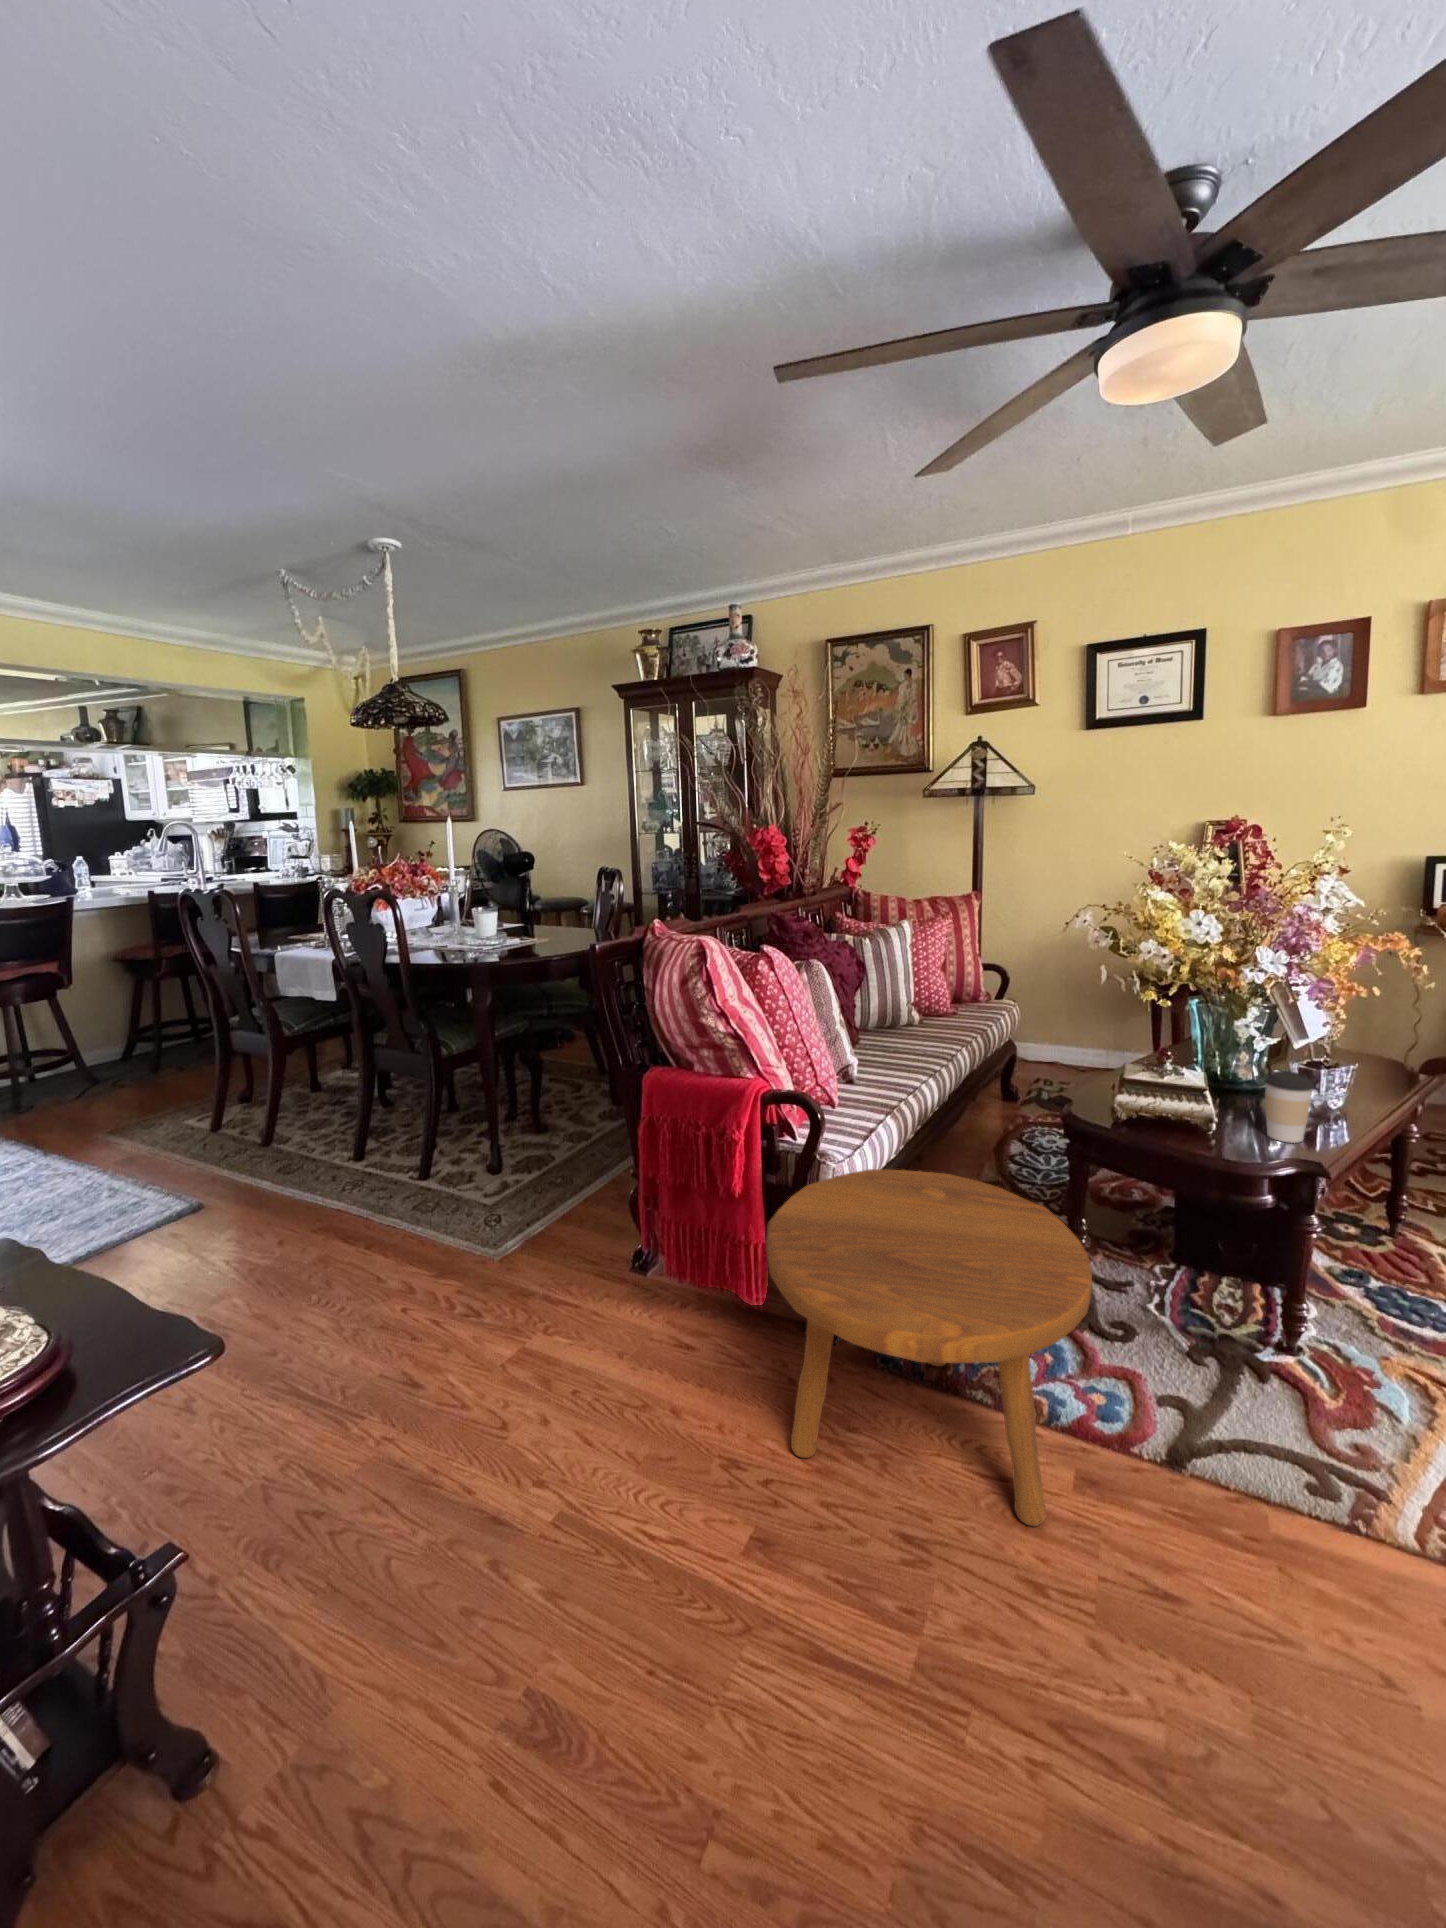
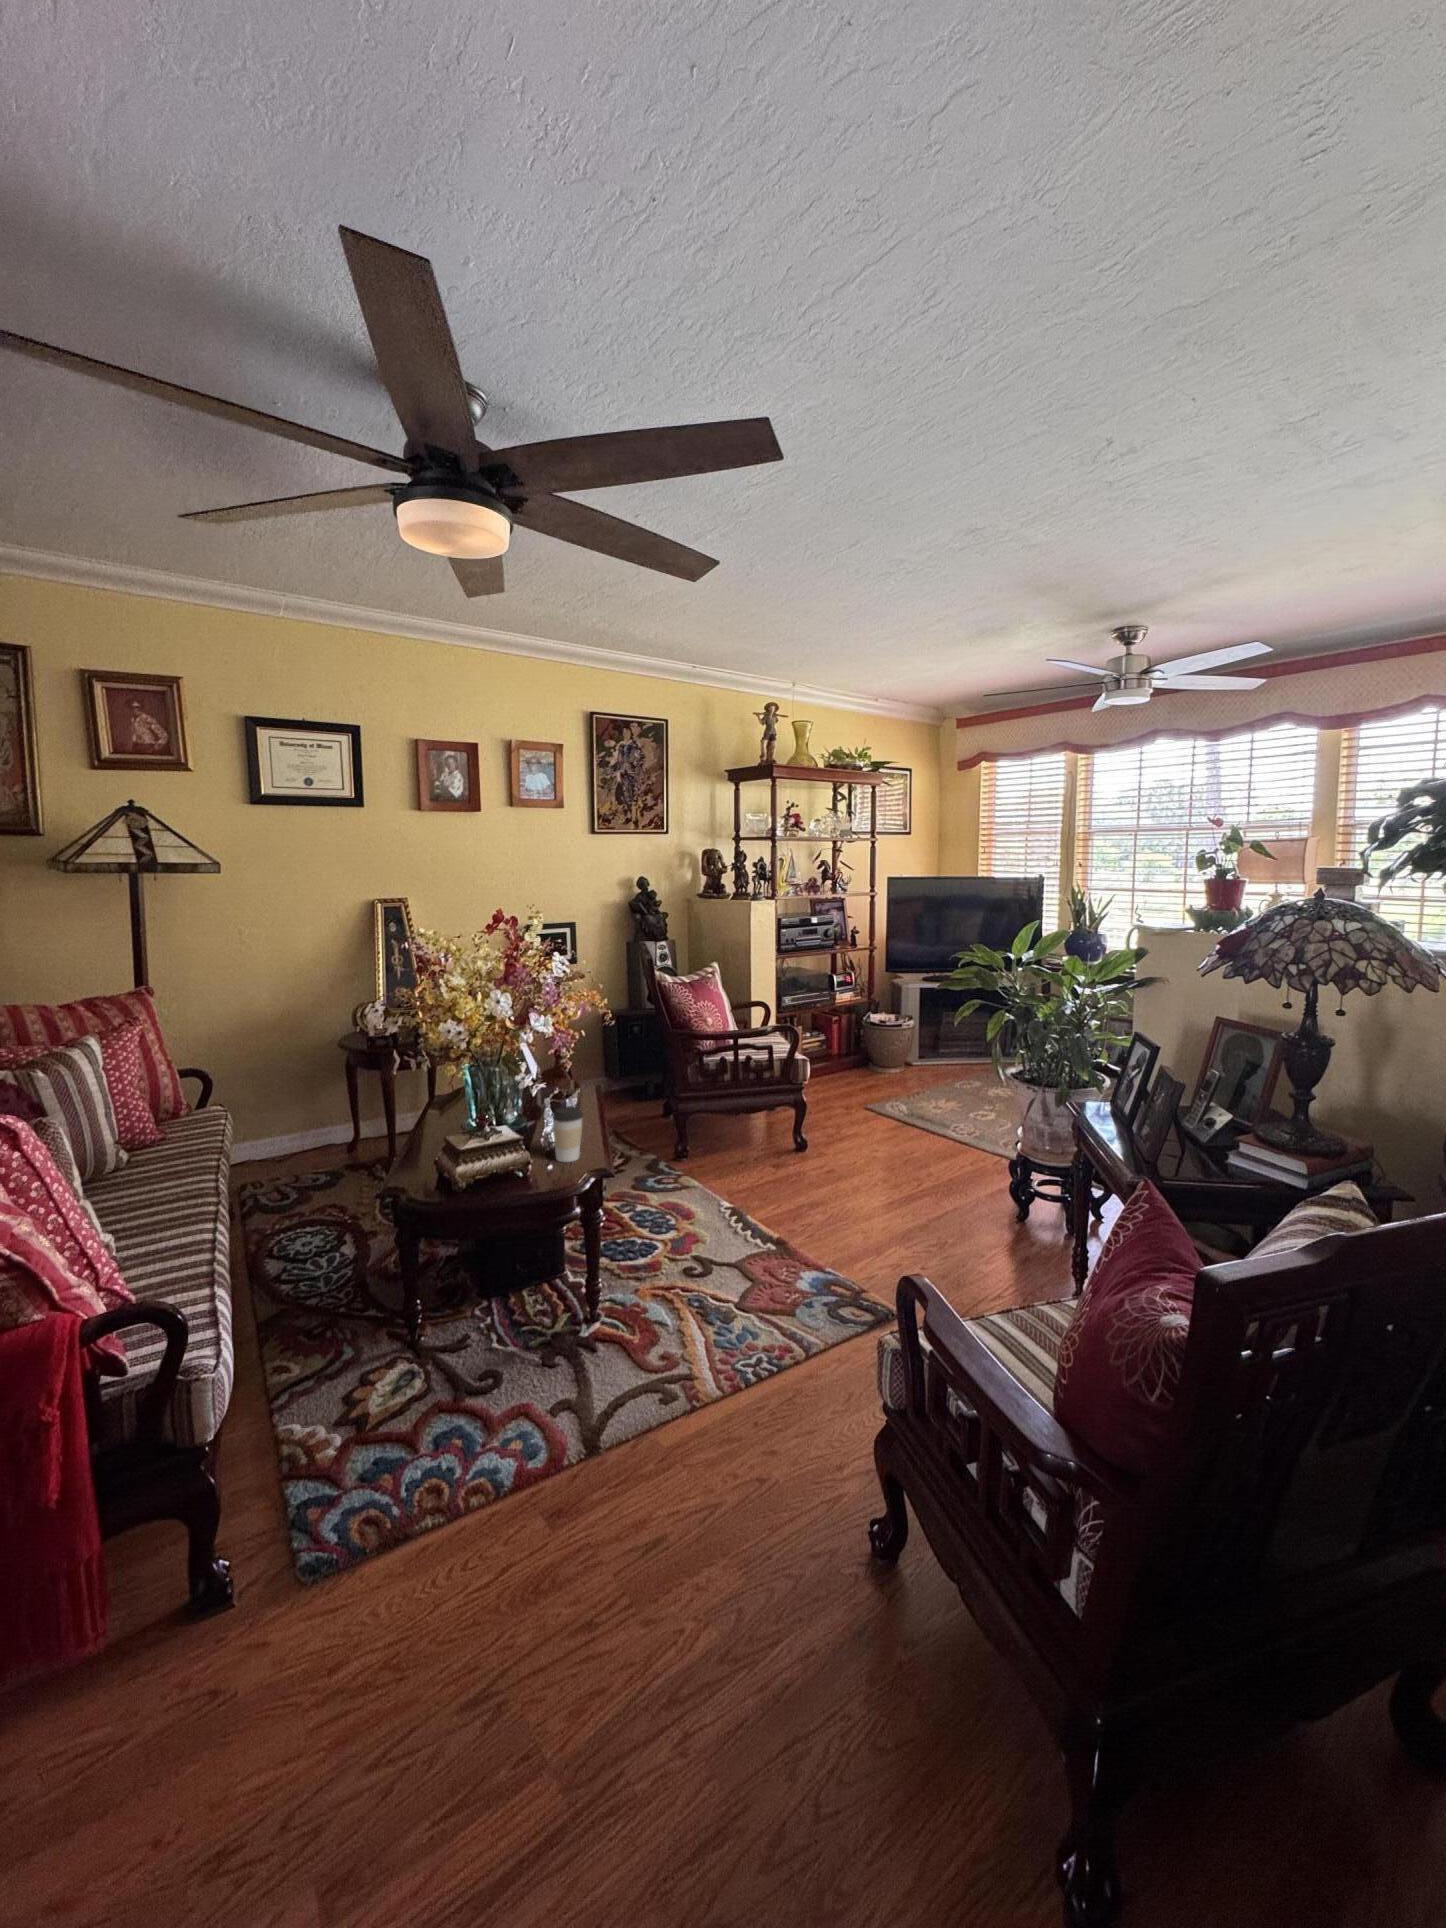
footstool: present [766,1169,1092,1526] -> none [197,1293,575,1764]

